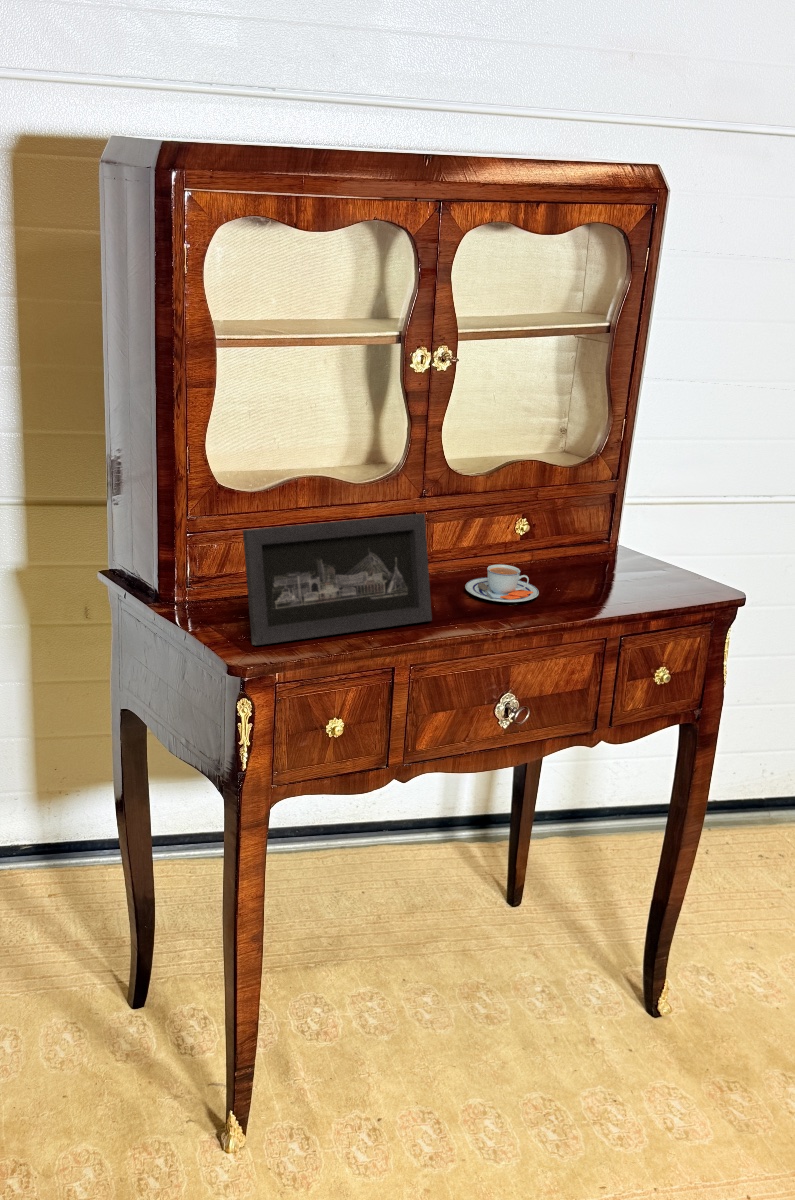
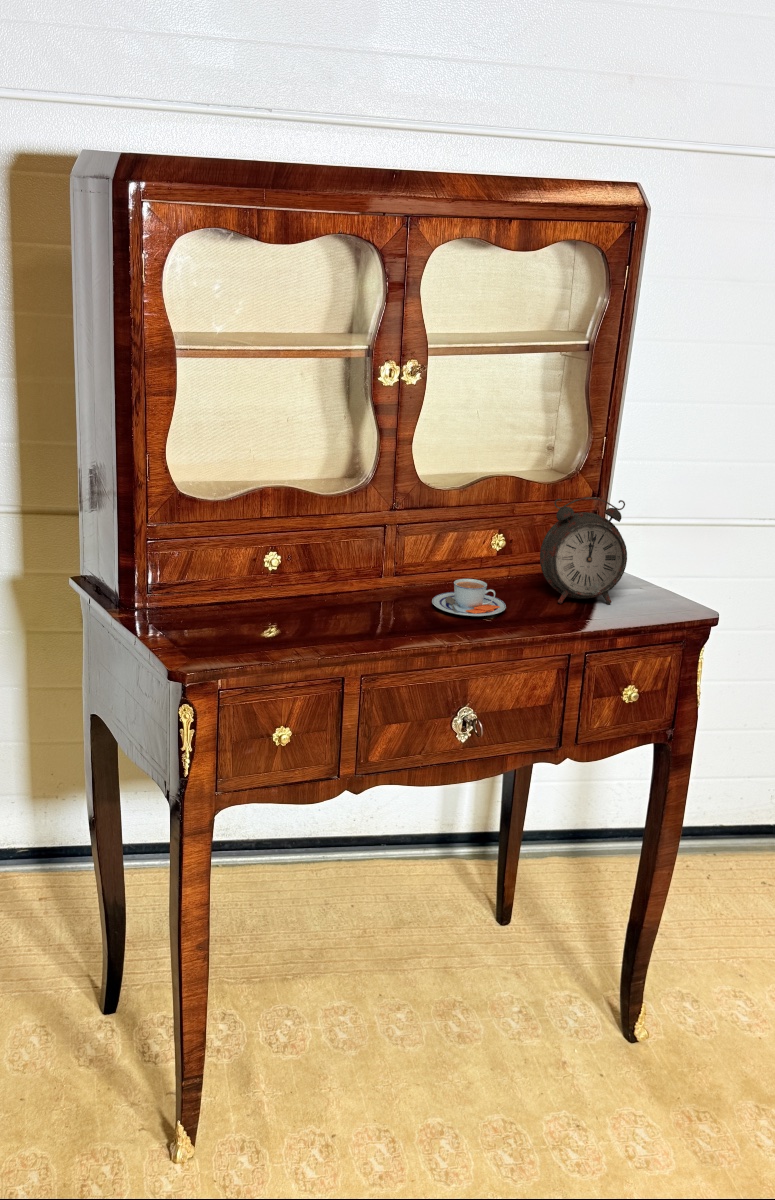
alarm clock: none [567,481,653,587] -> present [540,497,627,604]
picture frame: present [243,514,432,645] -> none [192,524,389,652]

